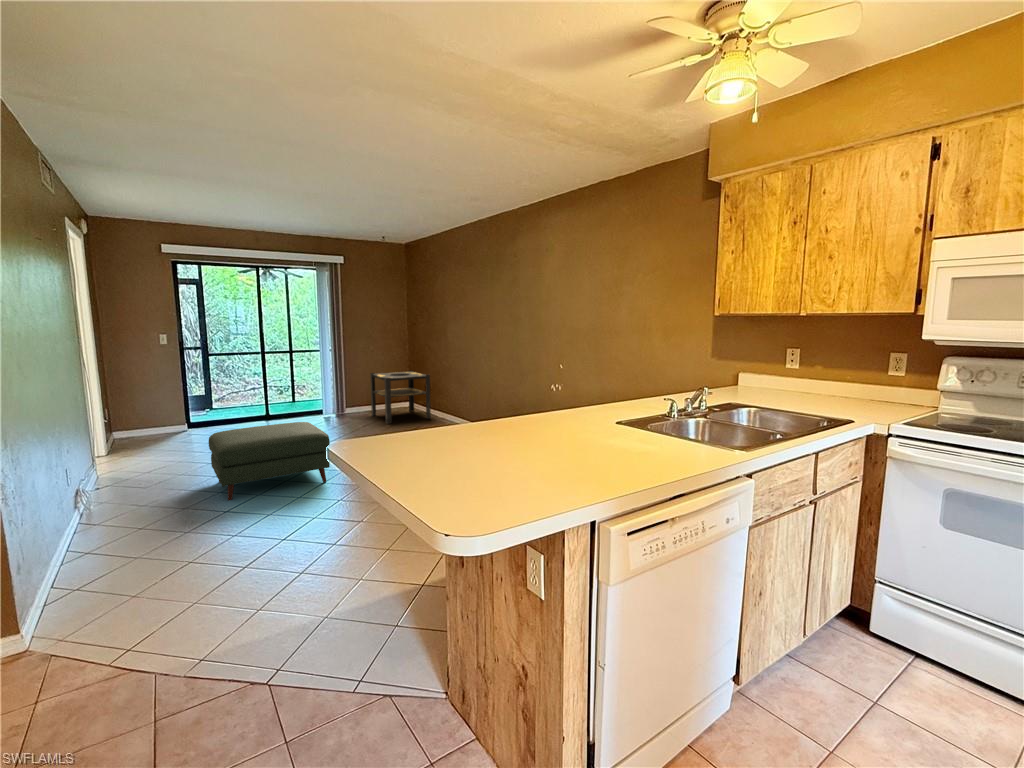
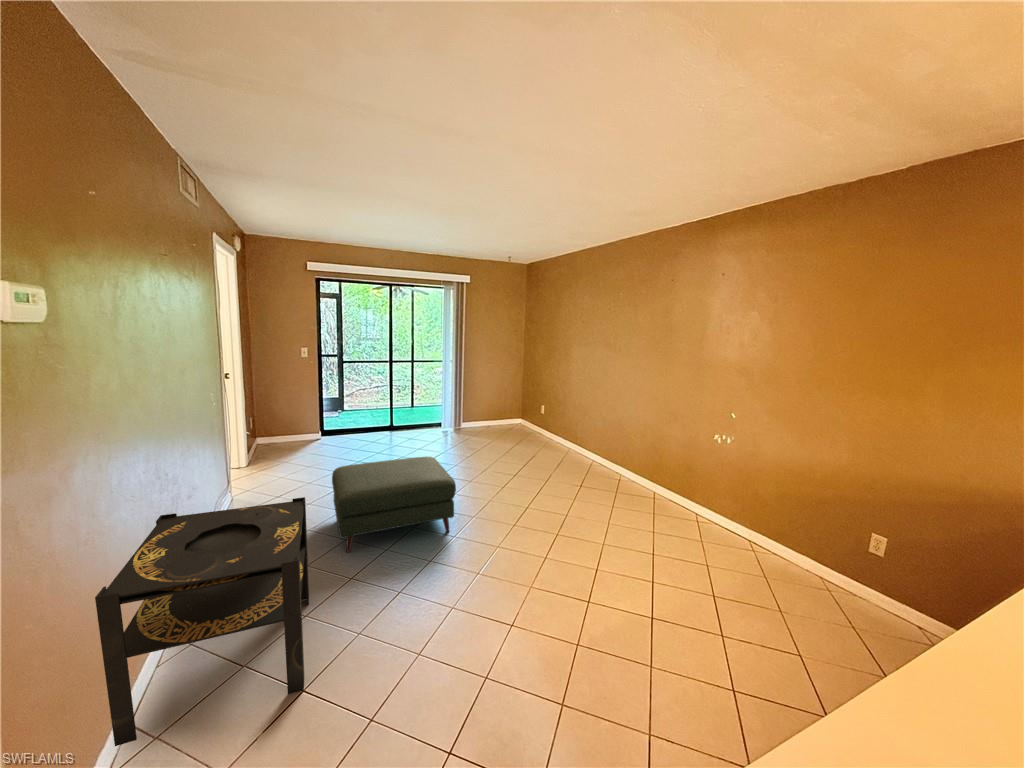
side table: present [370,371,431,424] -> present [95,497,309,746]

